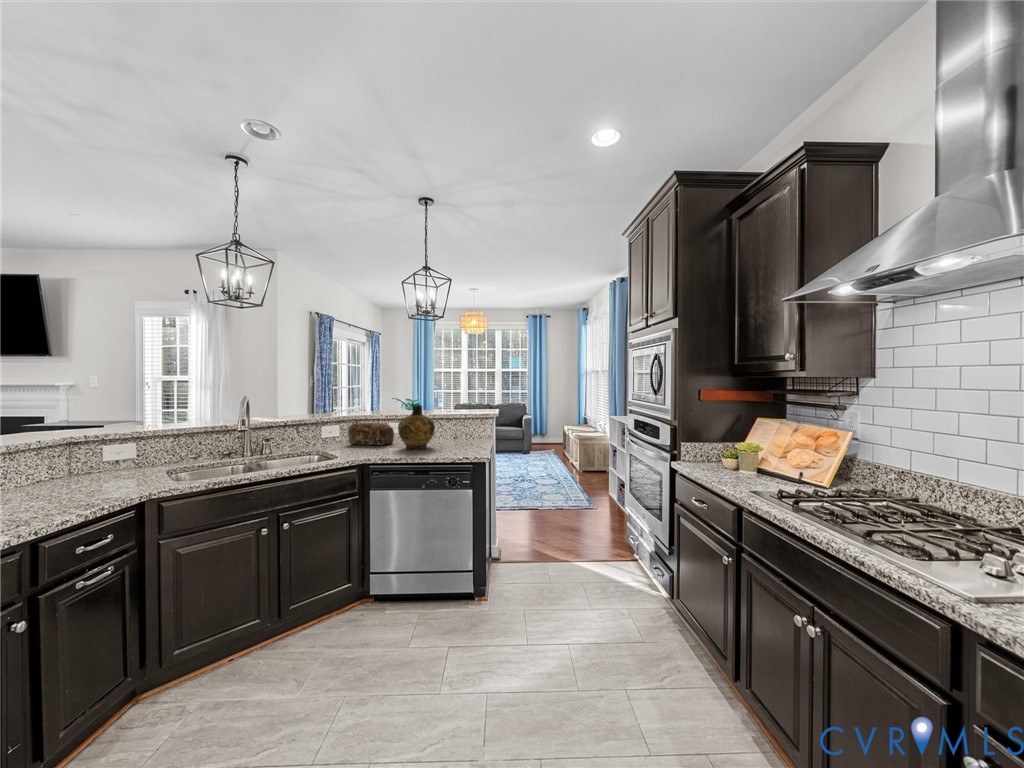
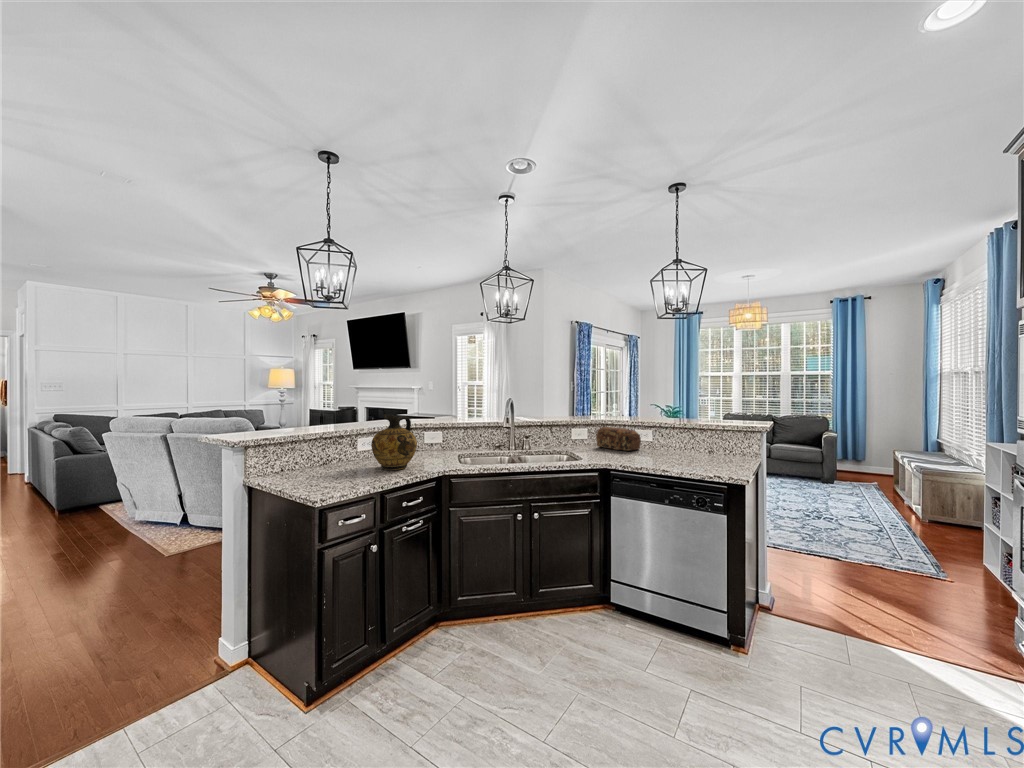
ceramic jug: present [398,404,435,449] -> present [371,414,417,470]

